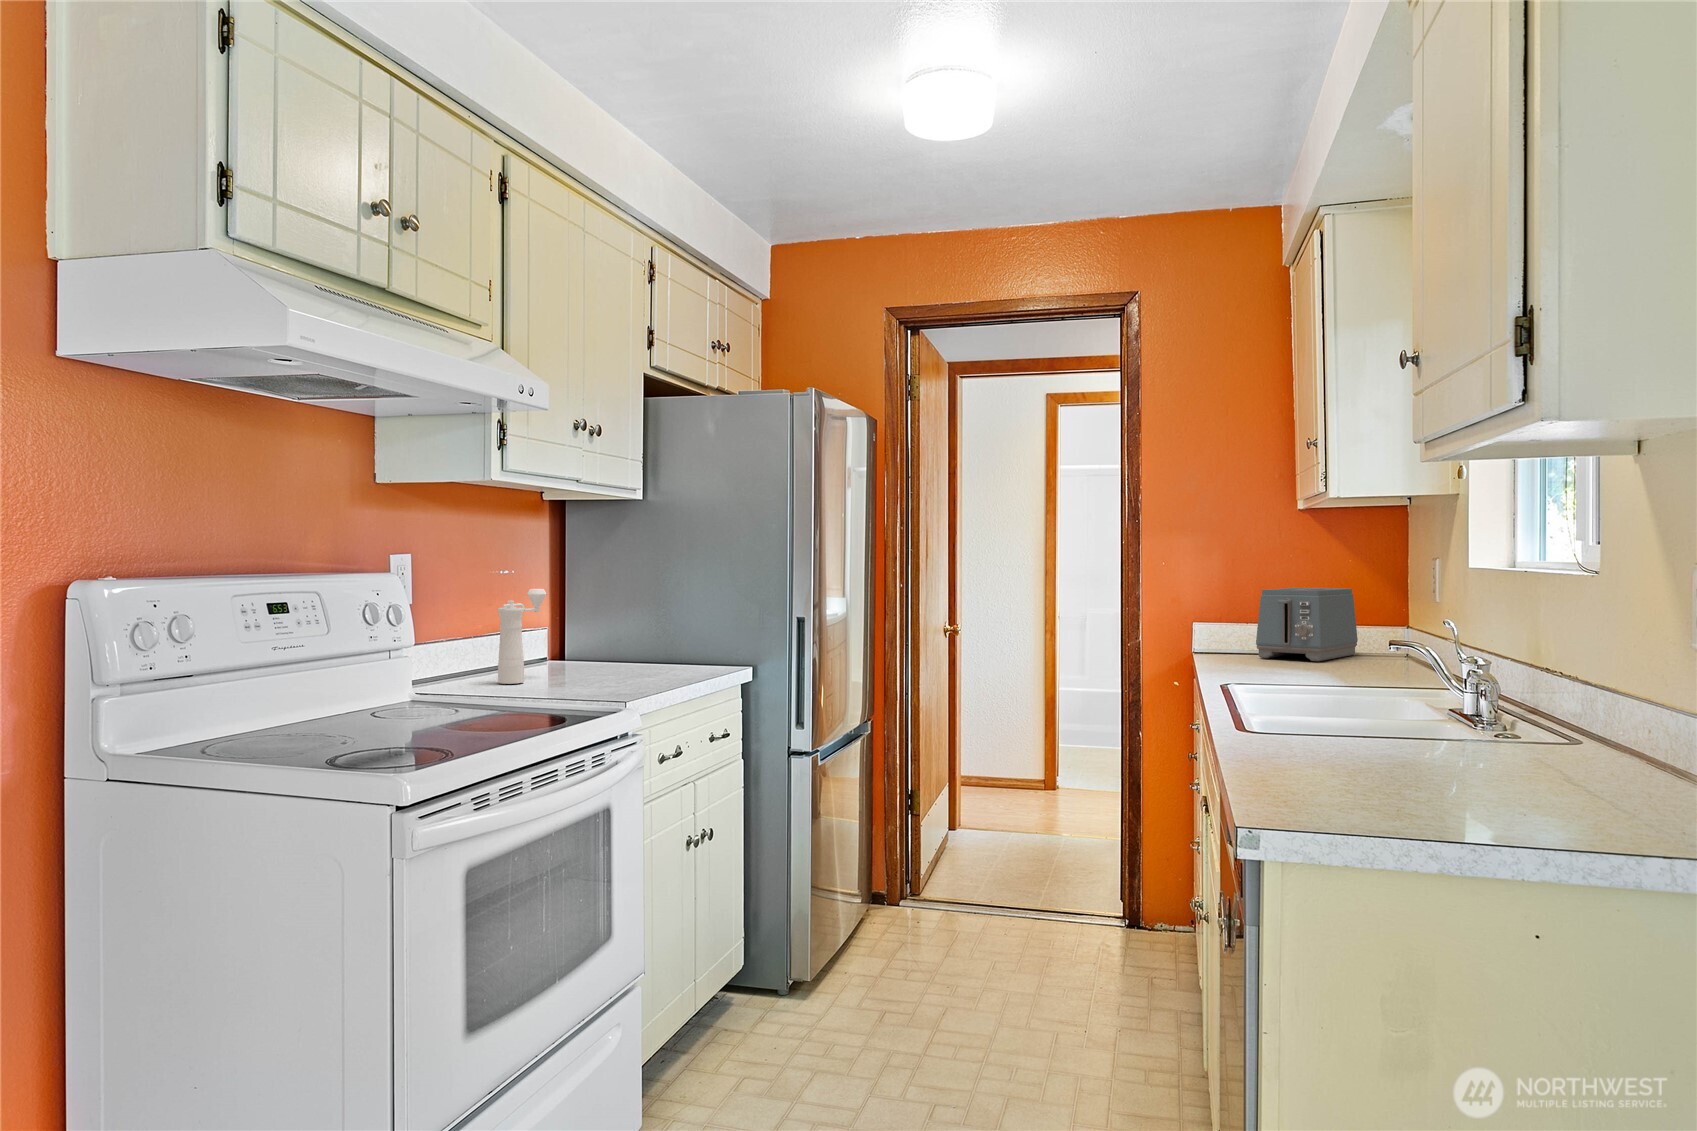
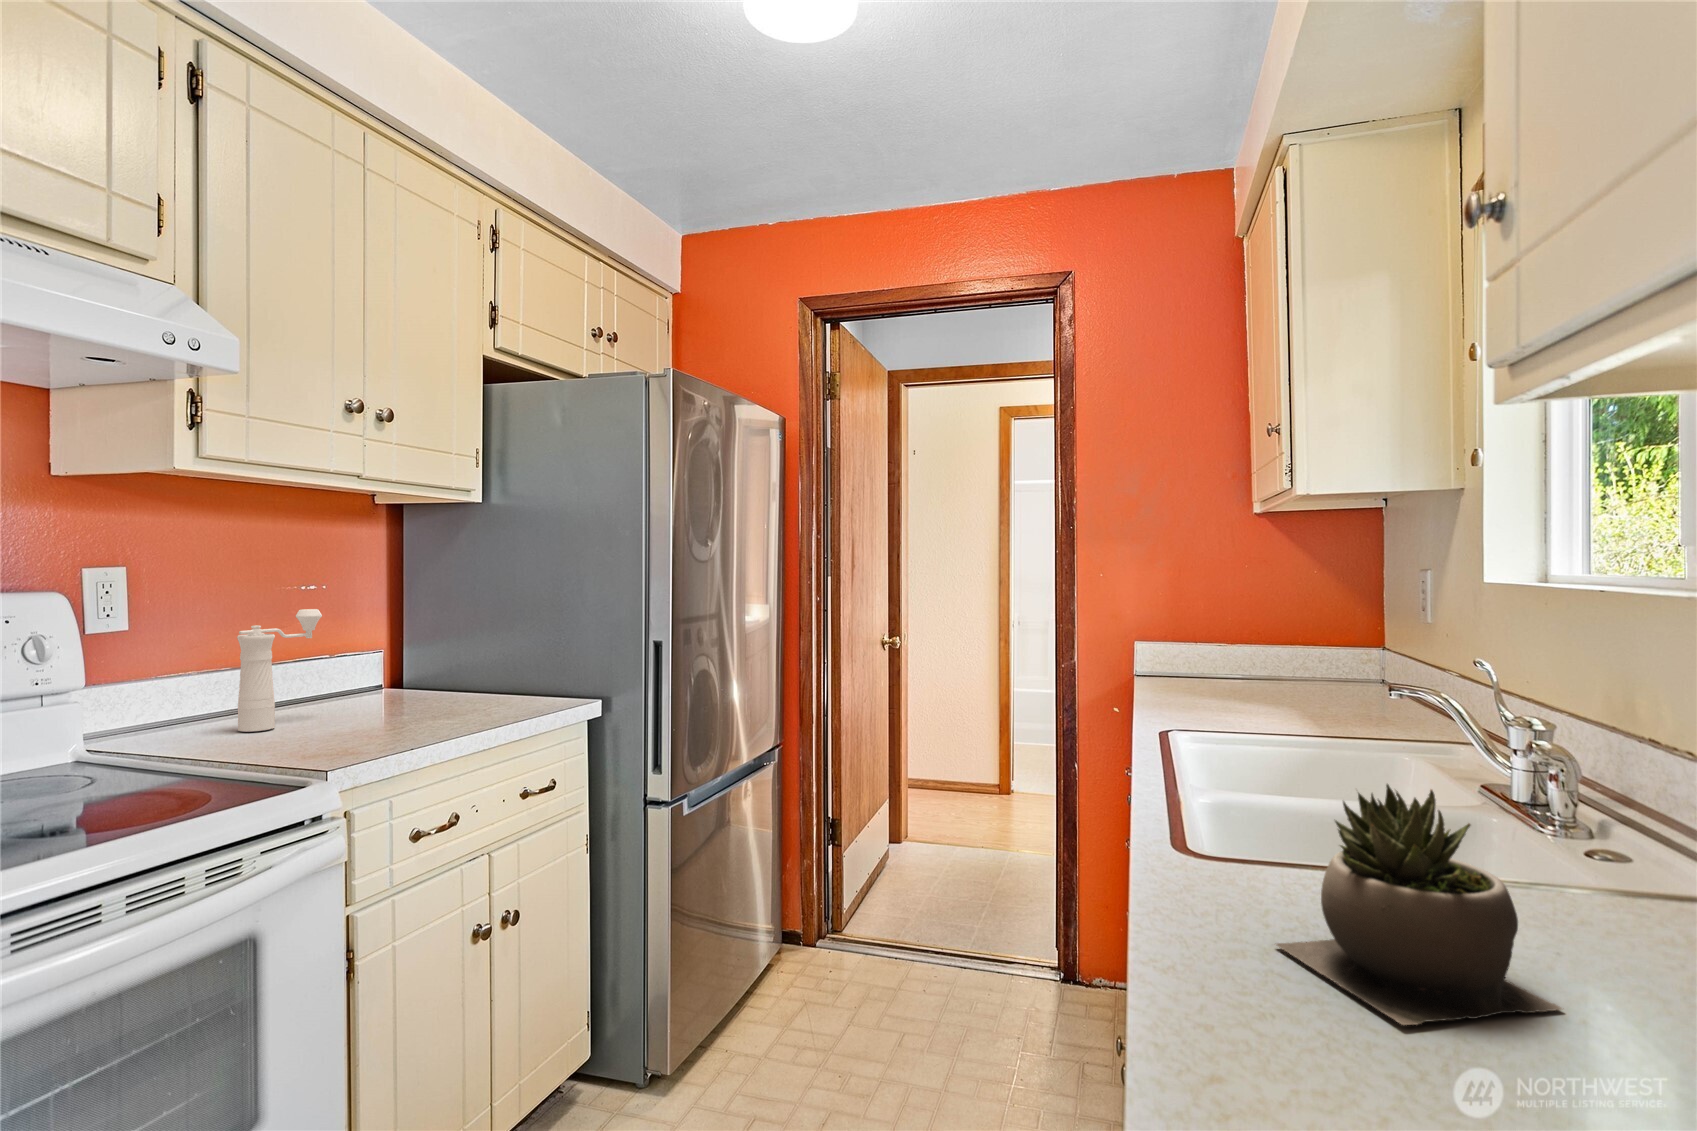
toaster: present [1256,588,1358,661] -> none [1207,602,1326,691]
succulent plant: none [1295,666,1435,774] -> present [1276,784,1562,1025]

